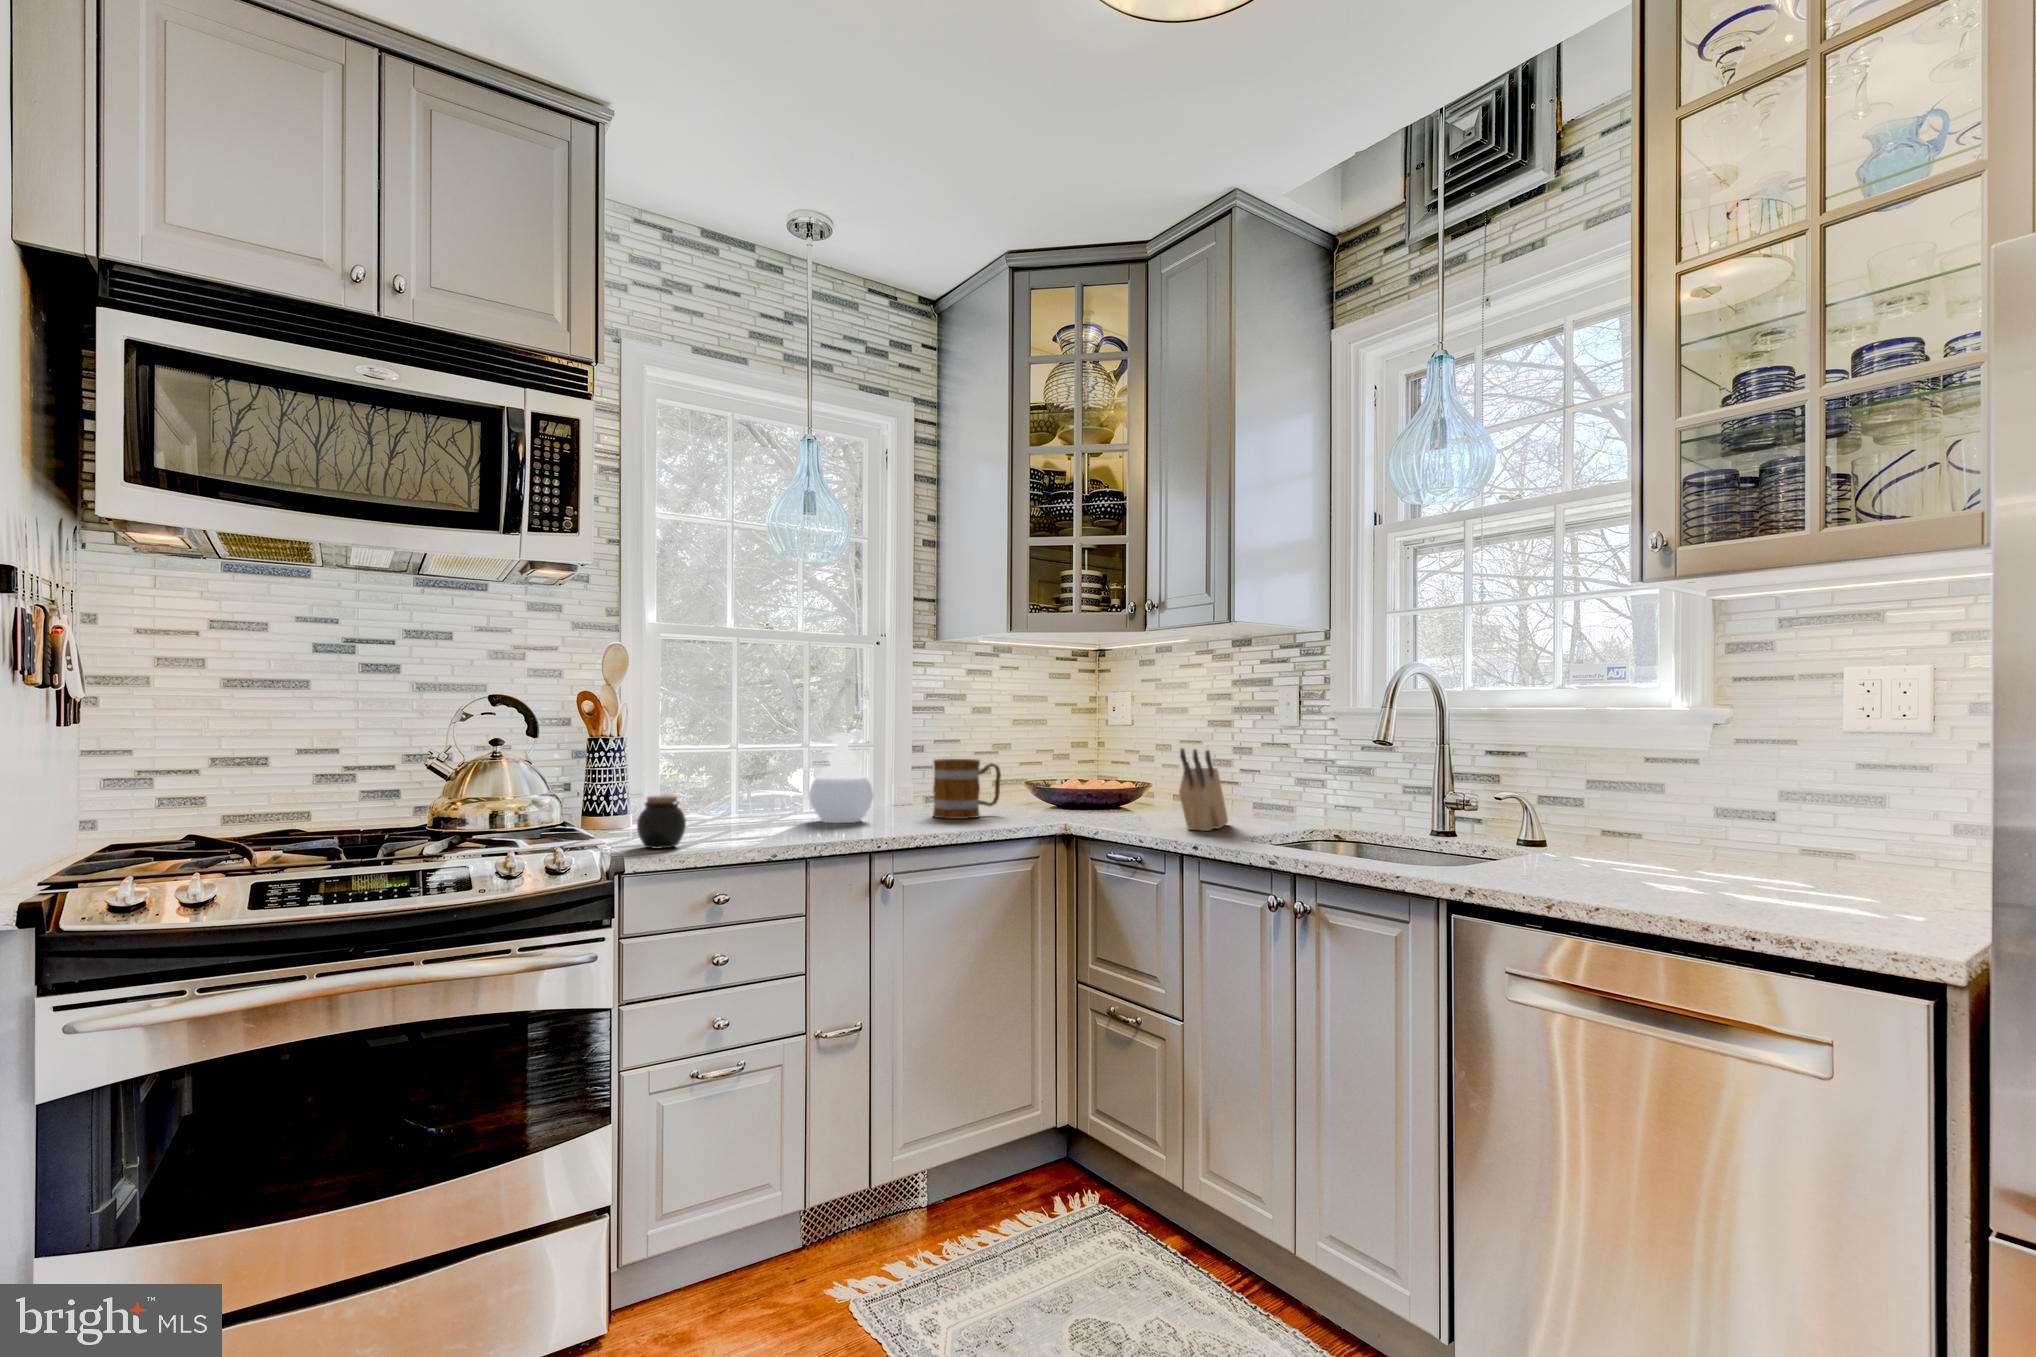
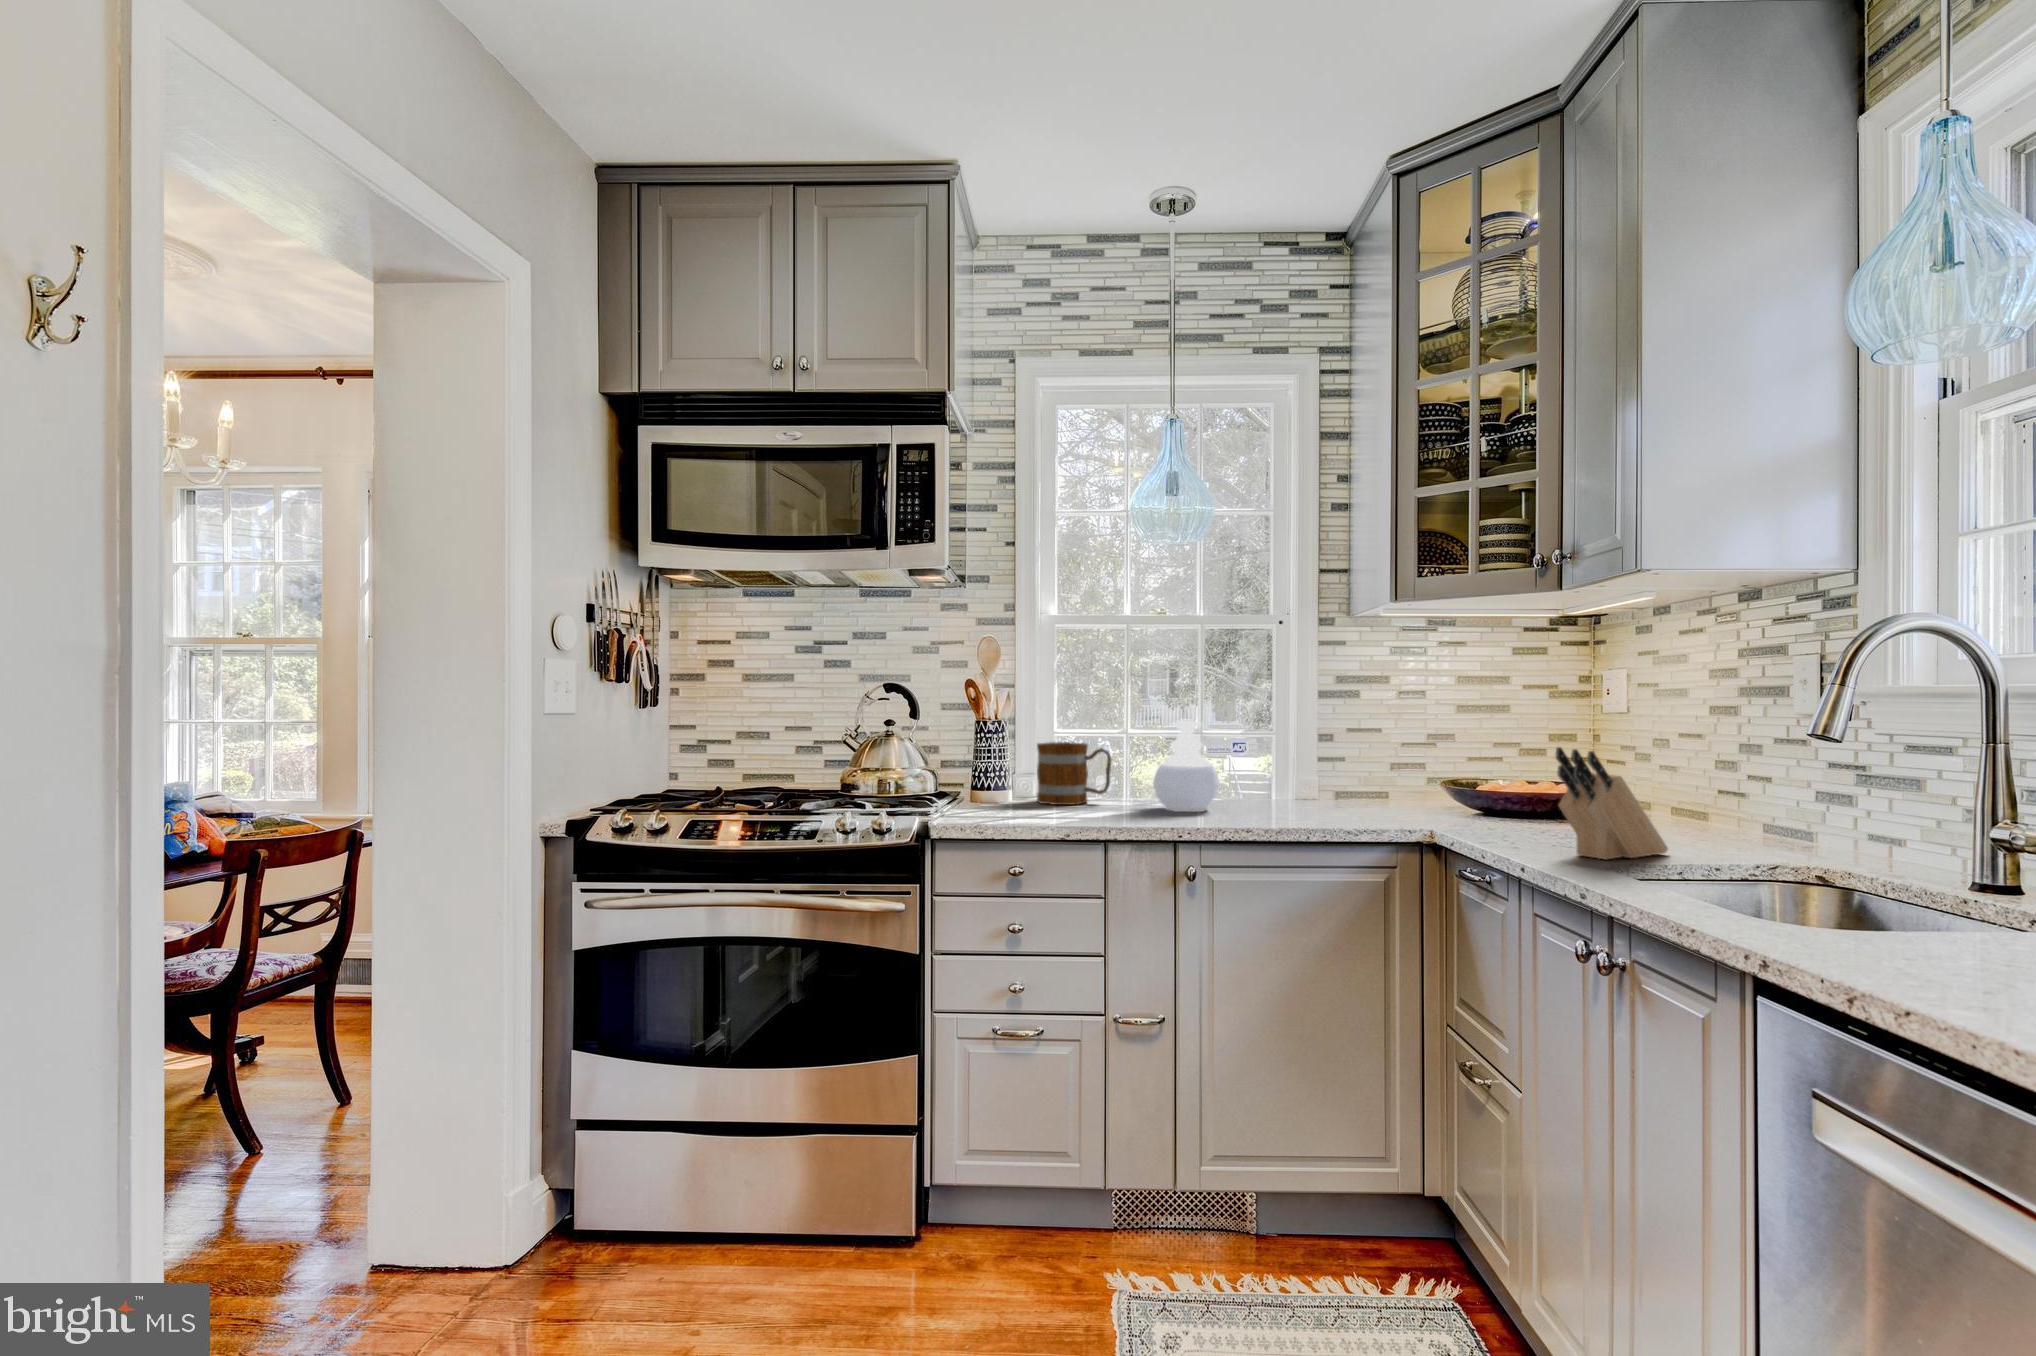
mug: present [933,759,1001,819] -> present [1037,742,1112,805]
jar: present [637,795,686,849] -> none [945,773,986,821]

